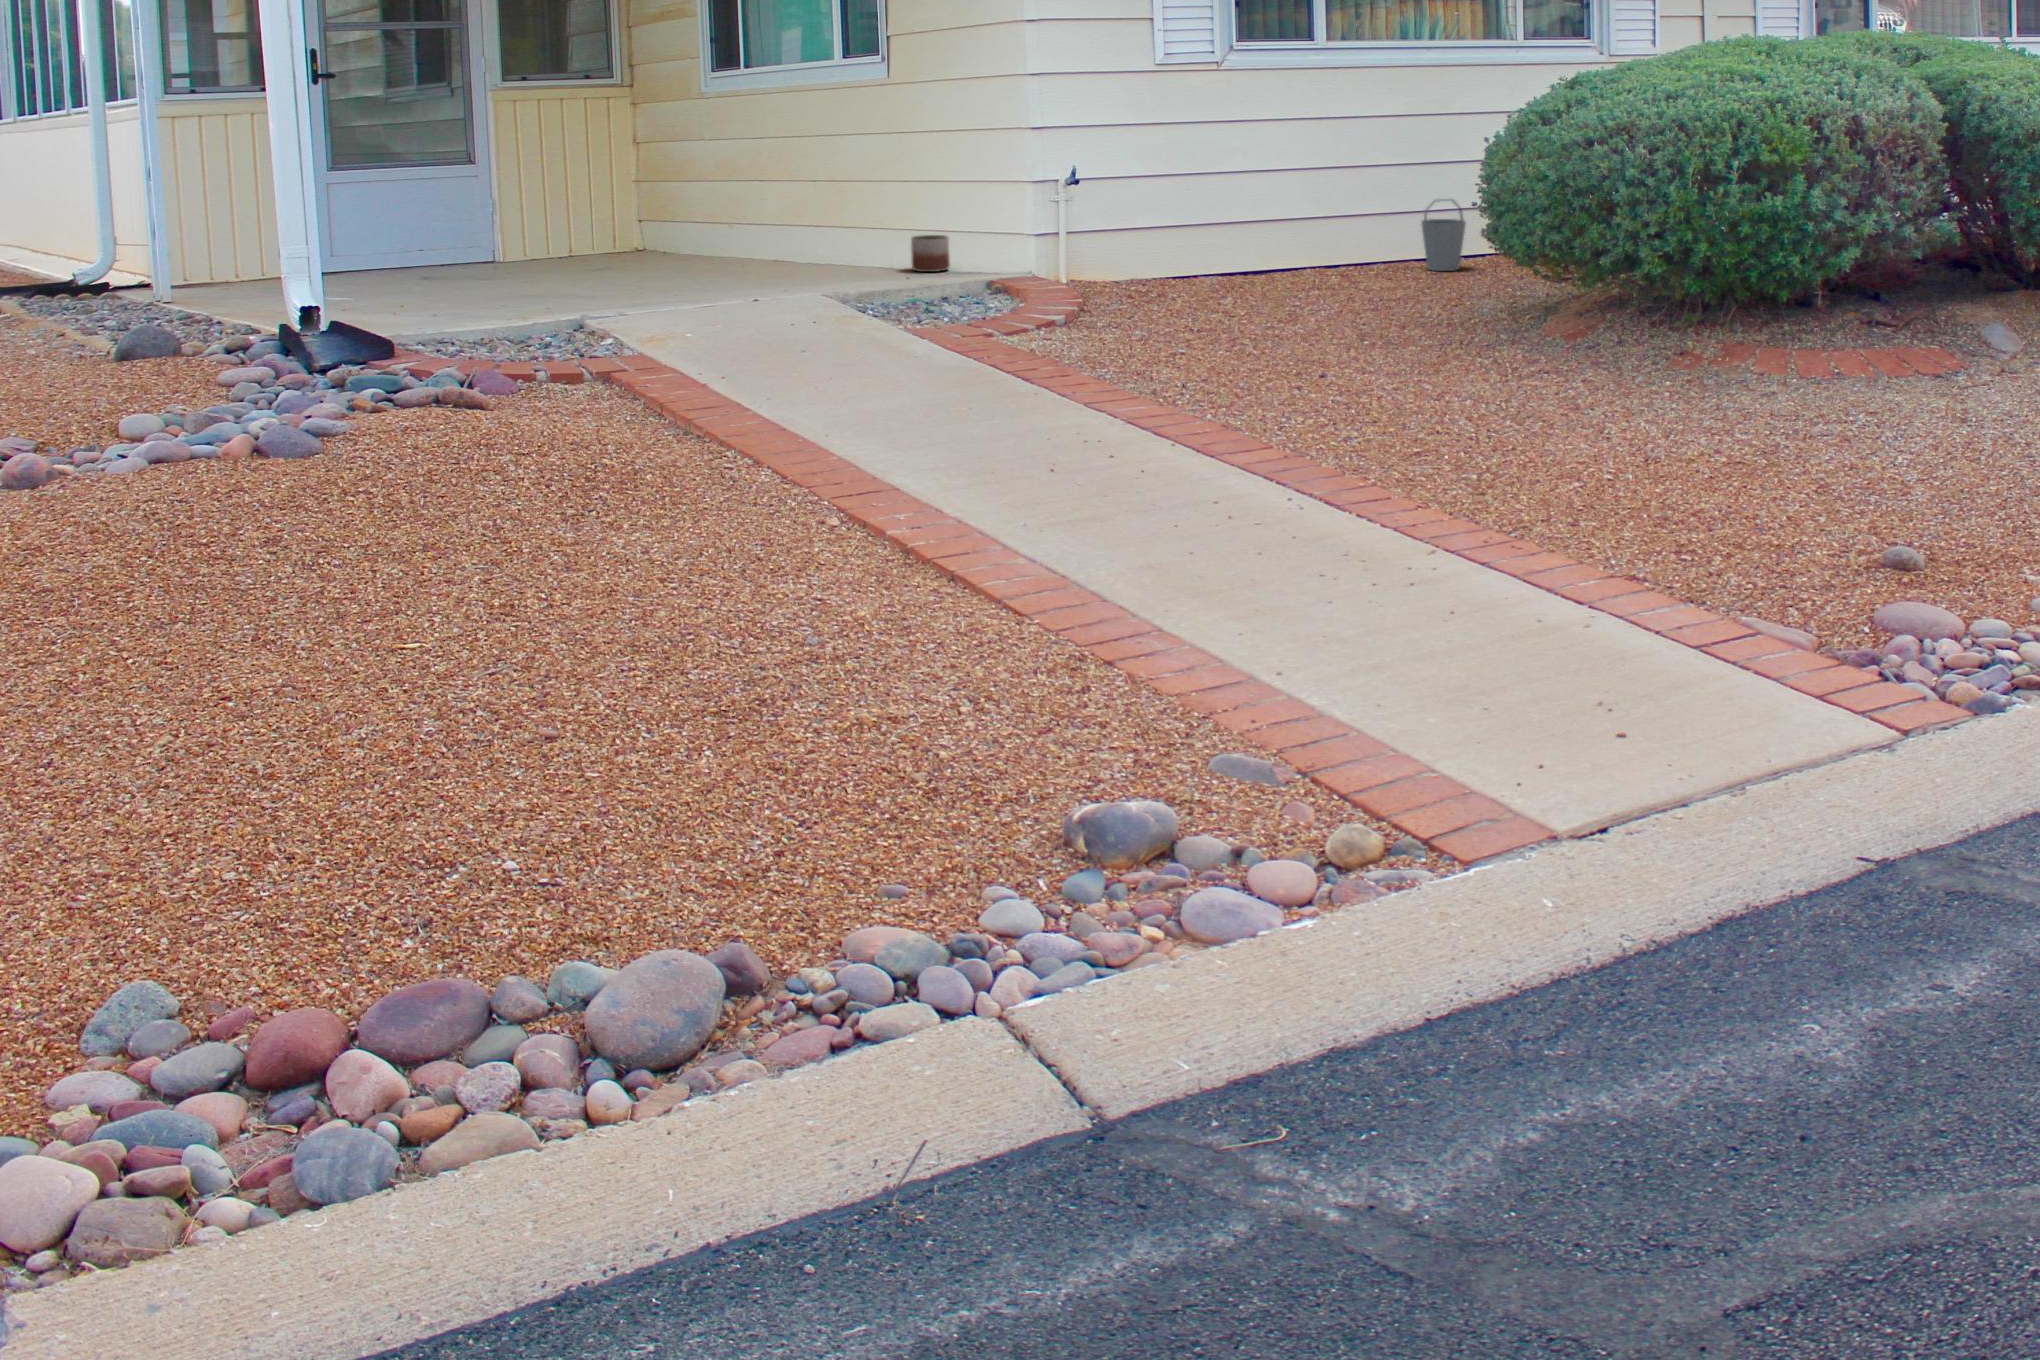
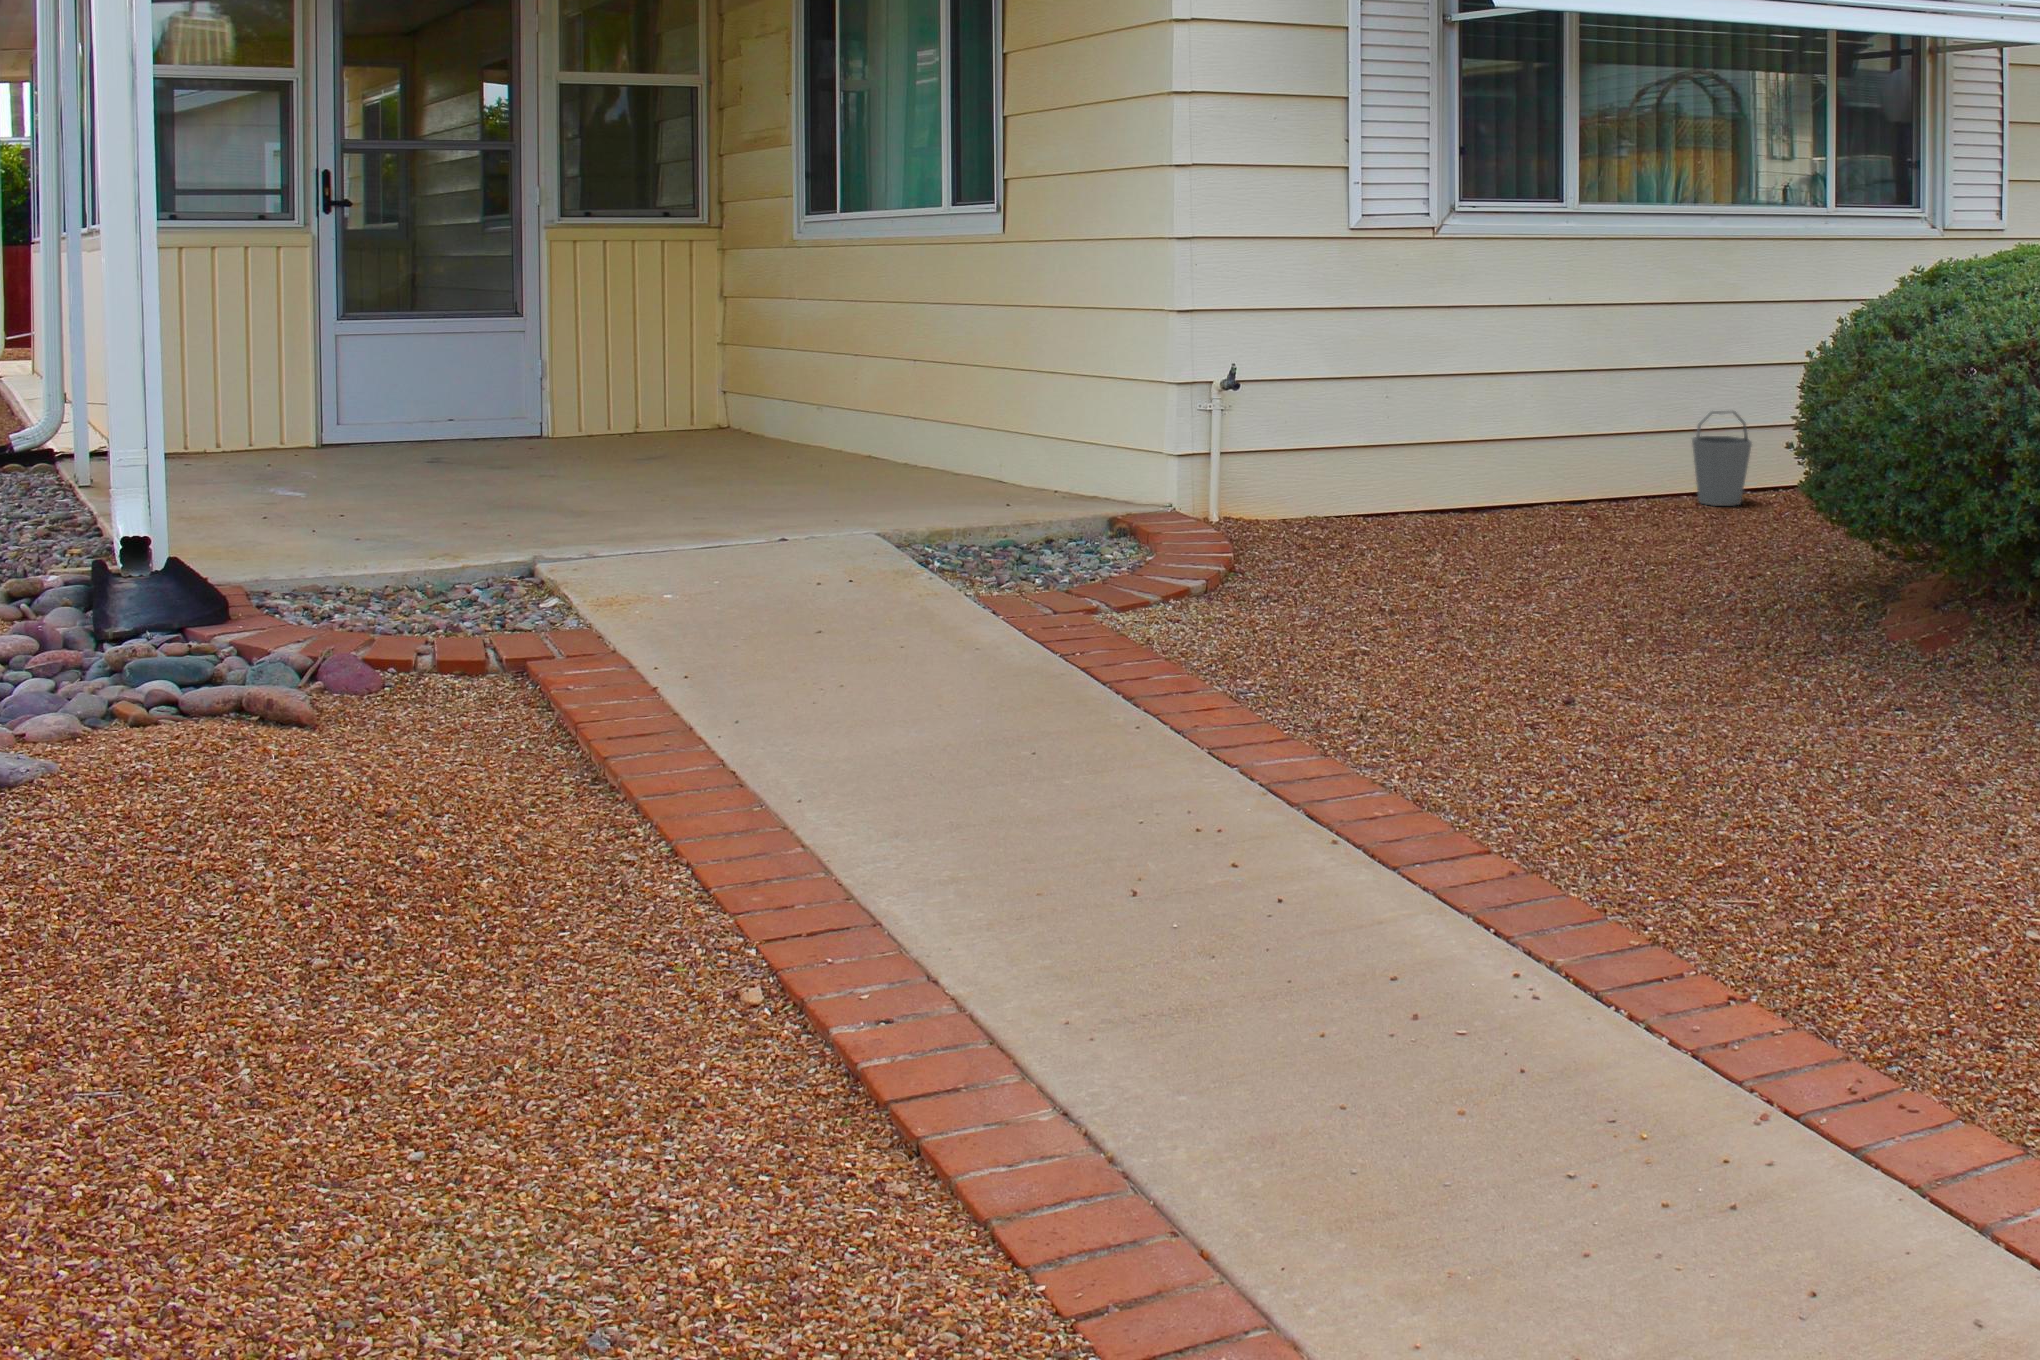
planter: present [911,235,950,272] -> none [1018,440,1067,489]

